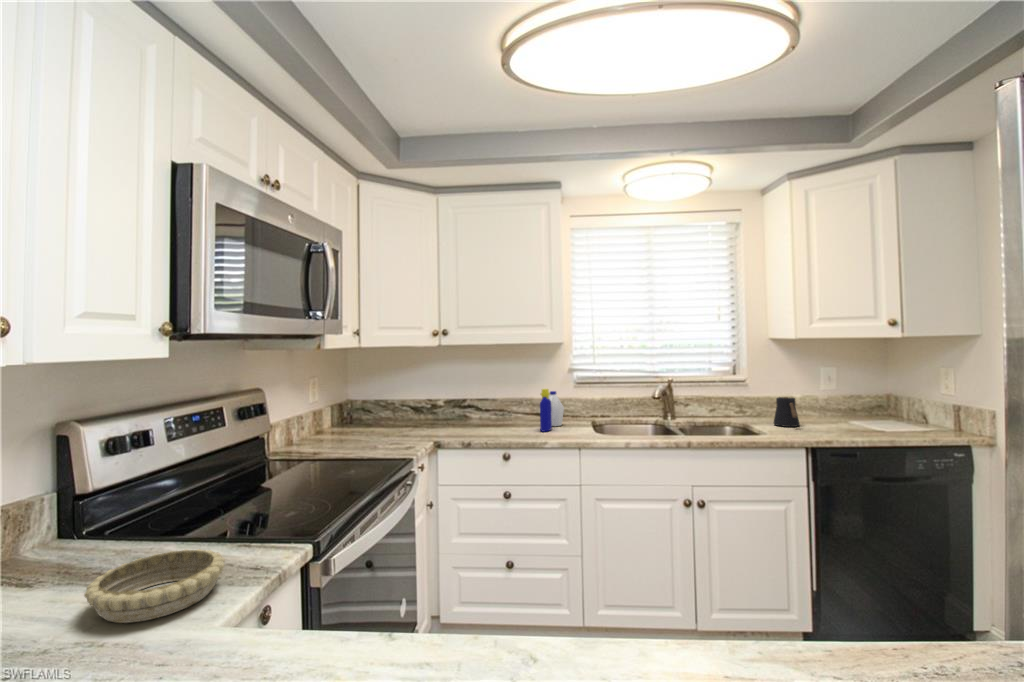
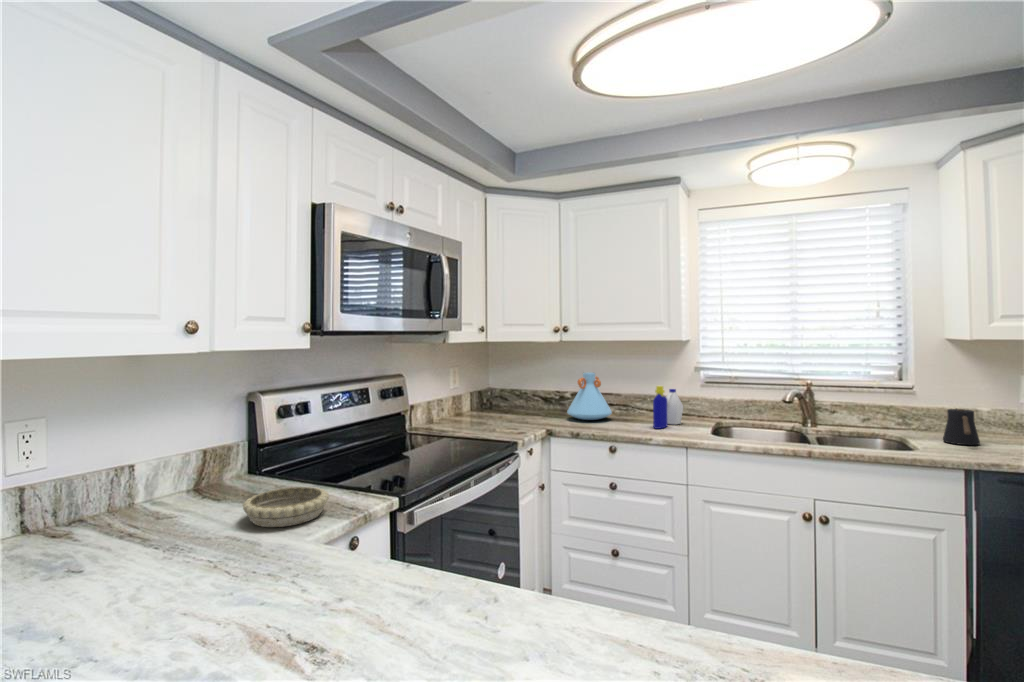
vase: none [447,378,494,428] -> present [567,372,612,420]

